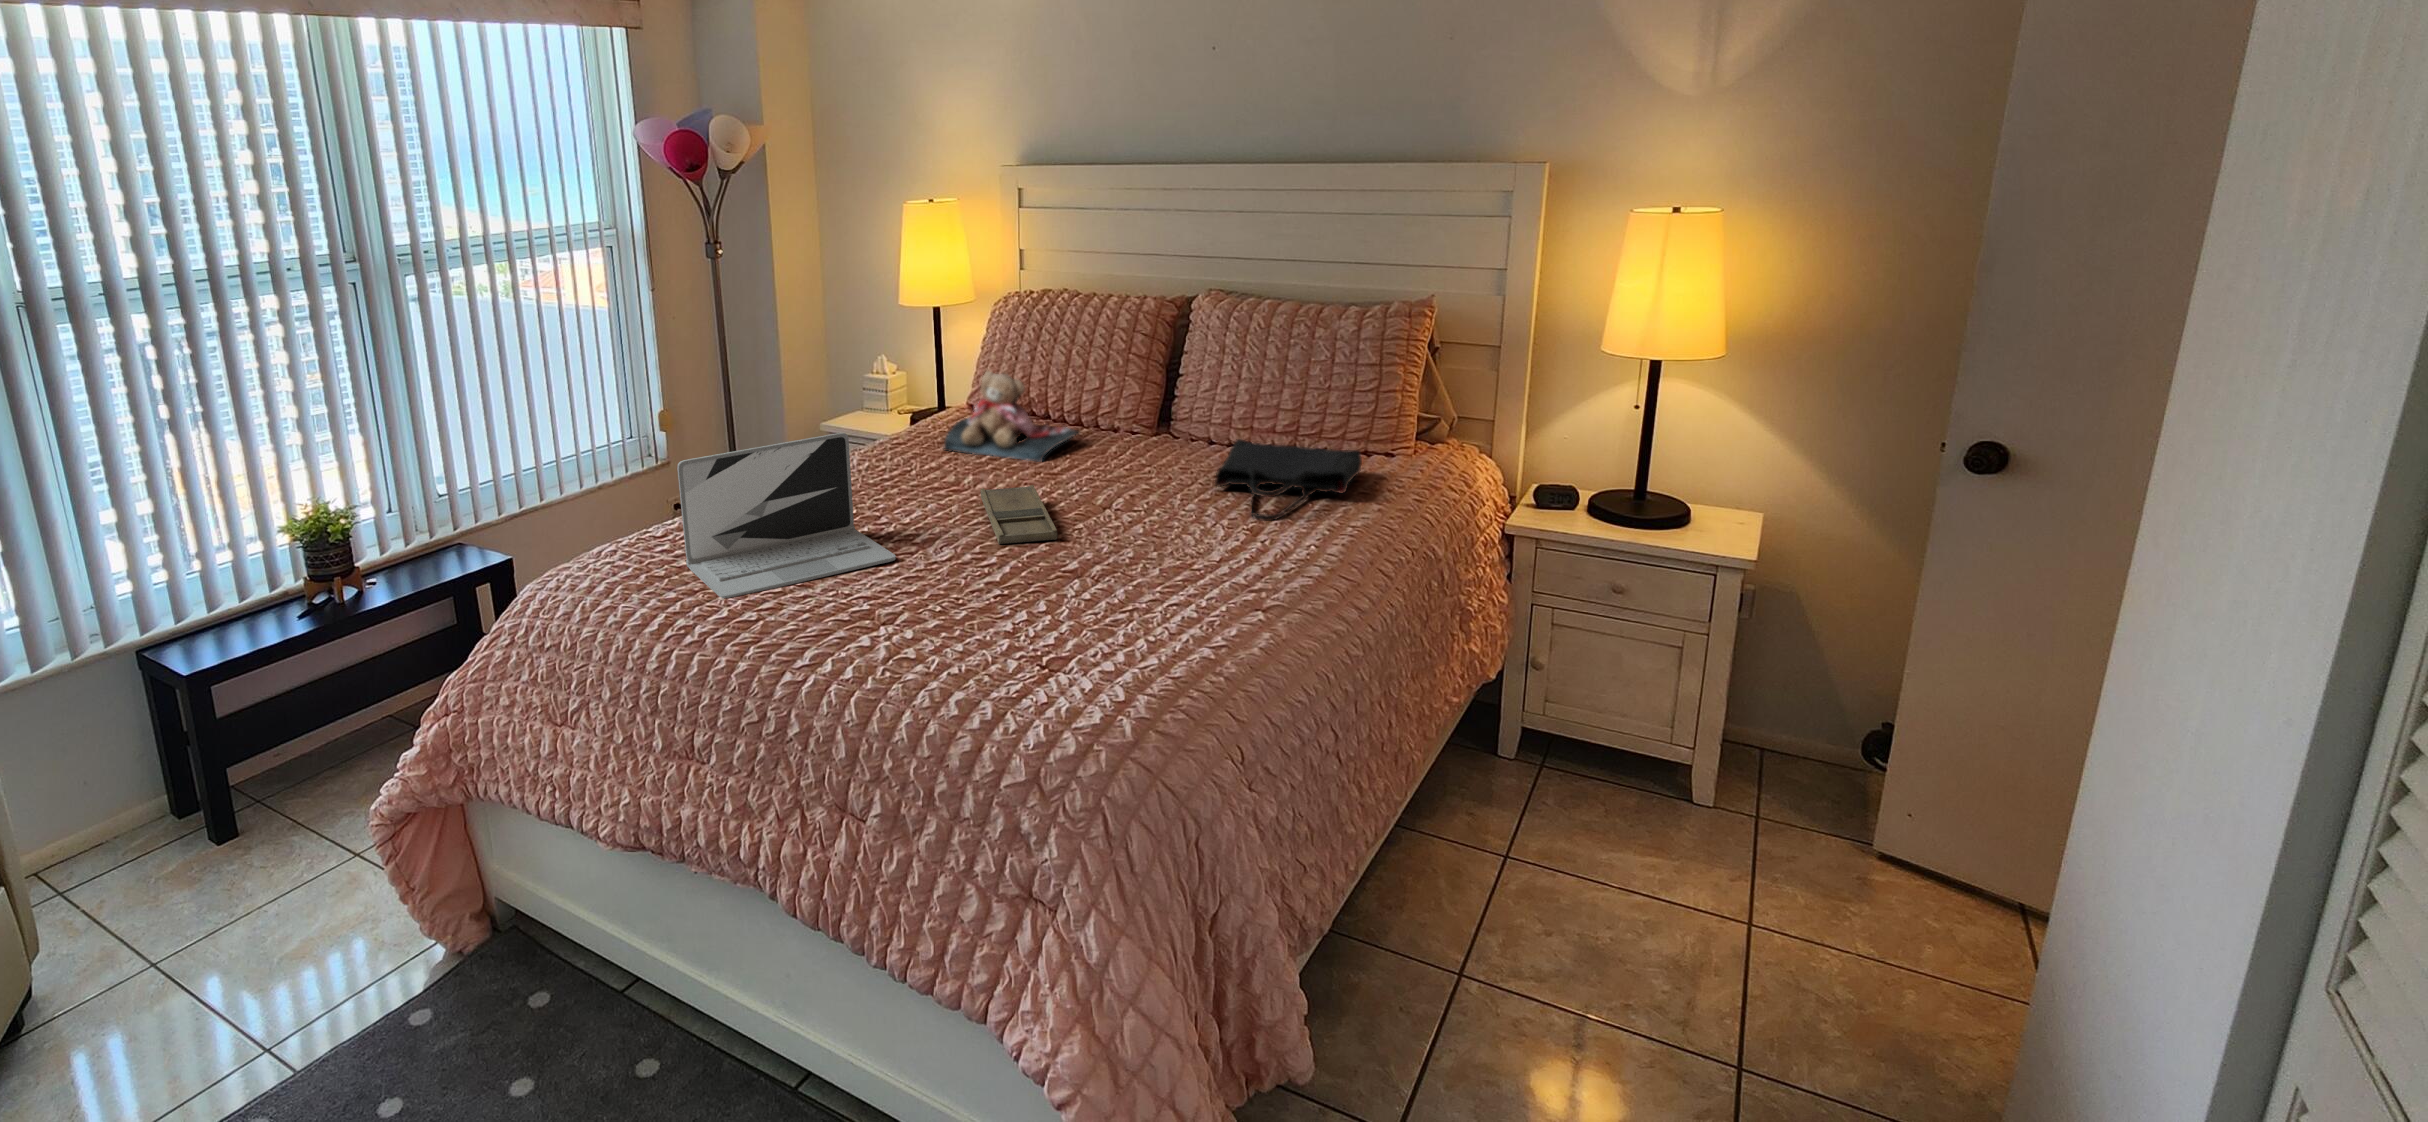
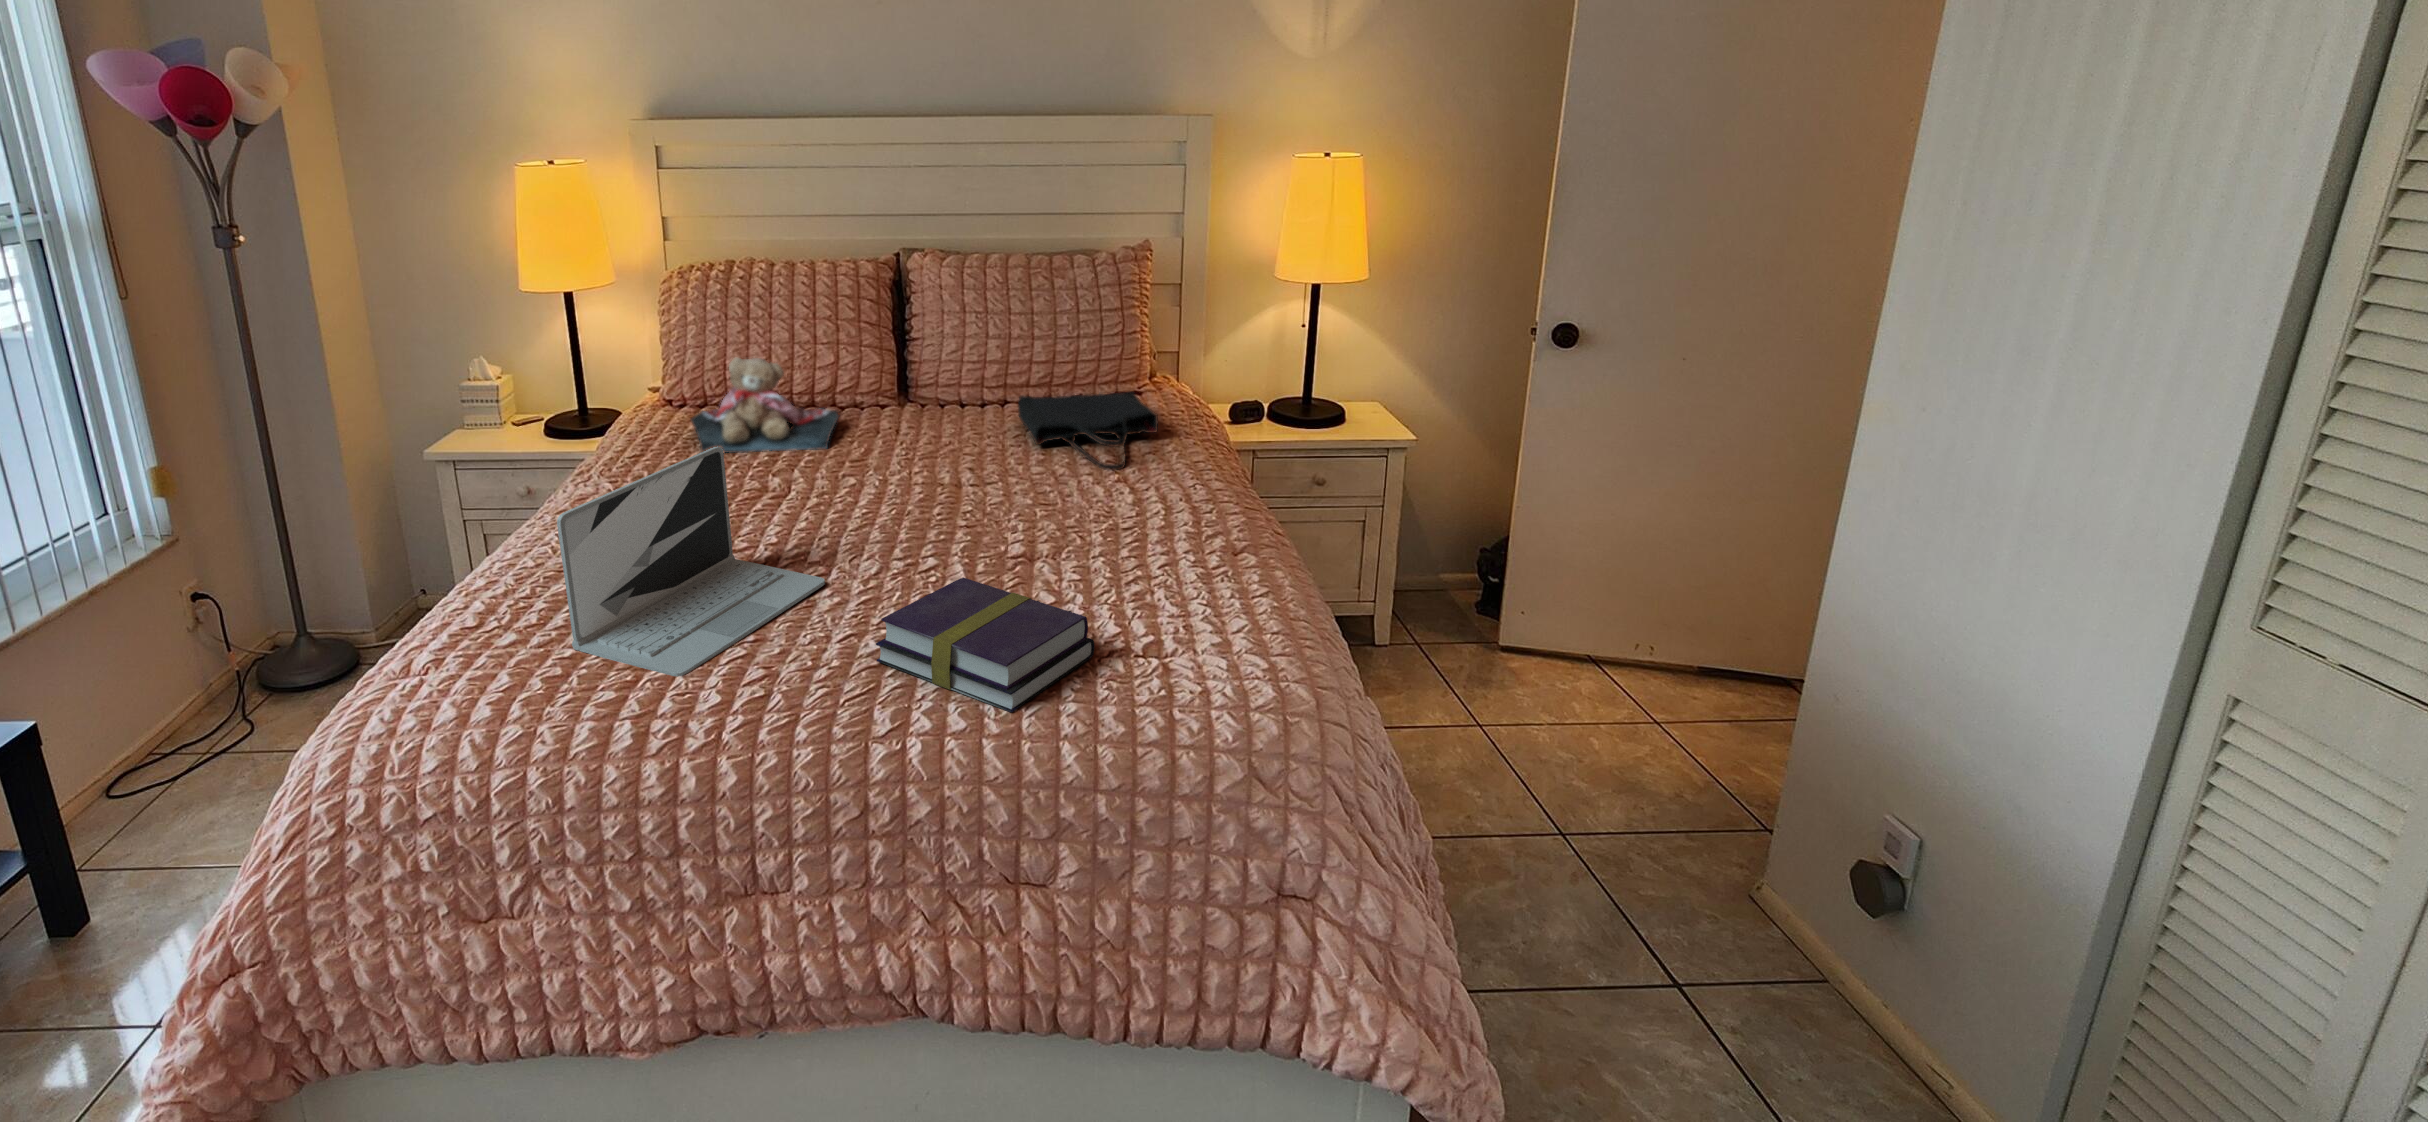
tray: present [980,485,1057,544] -> none [830,473,962,543]
book: none [852,570,1012,678] -> present [876,577,1095,712]

